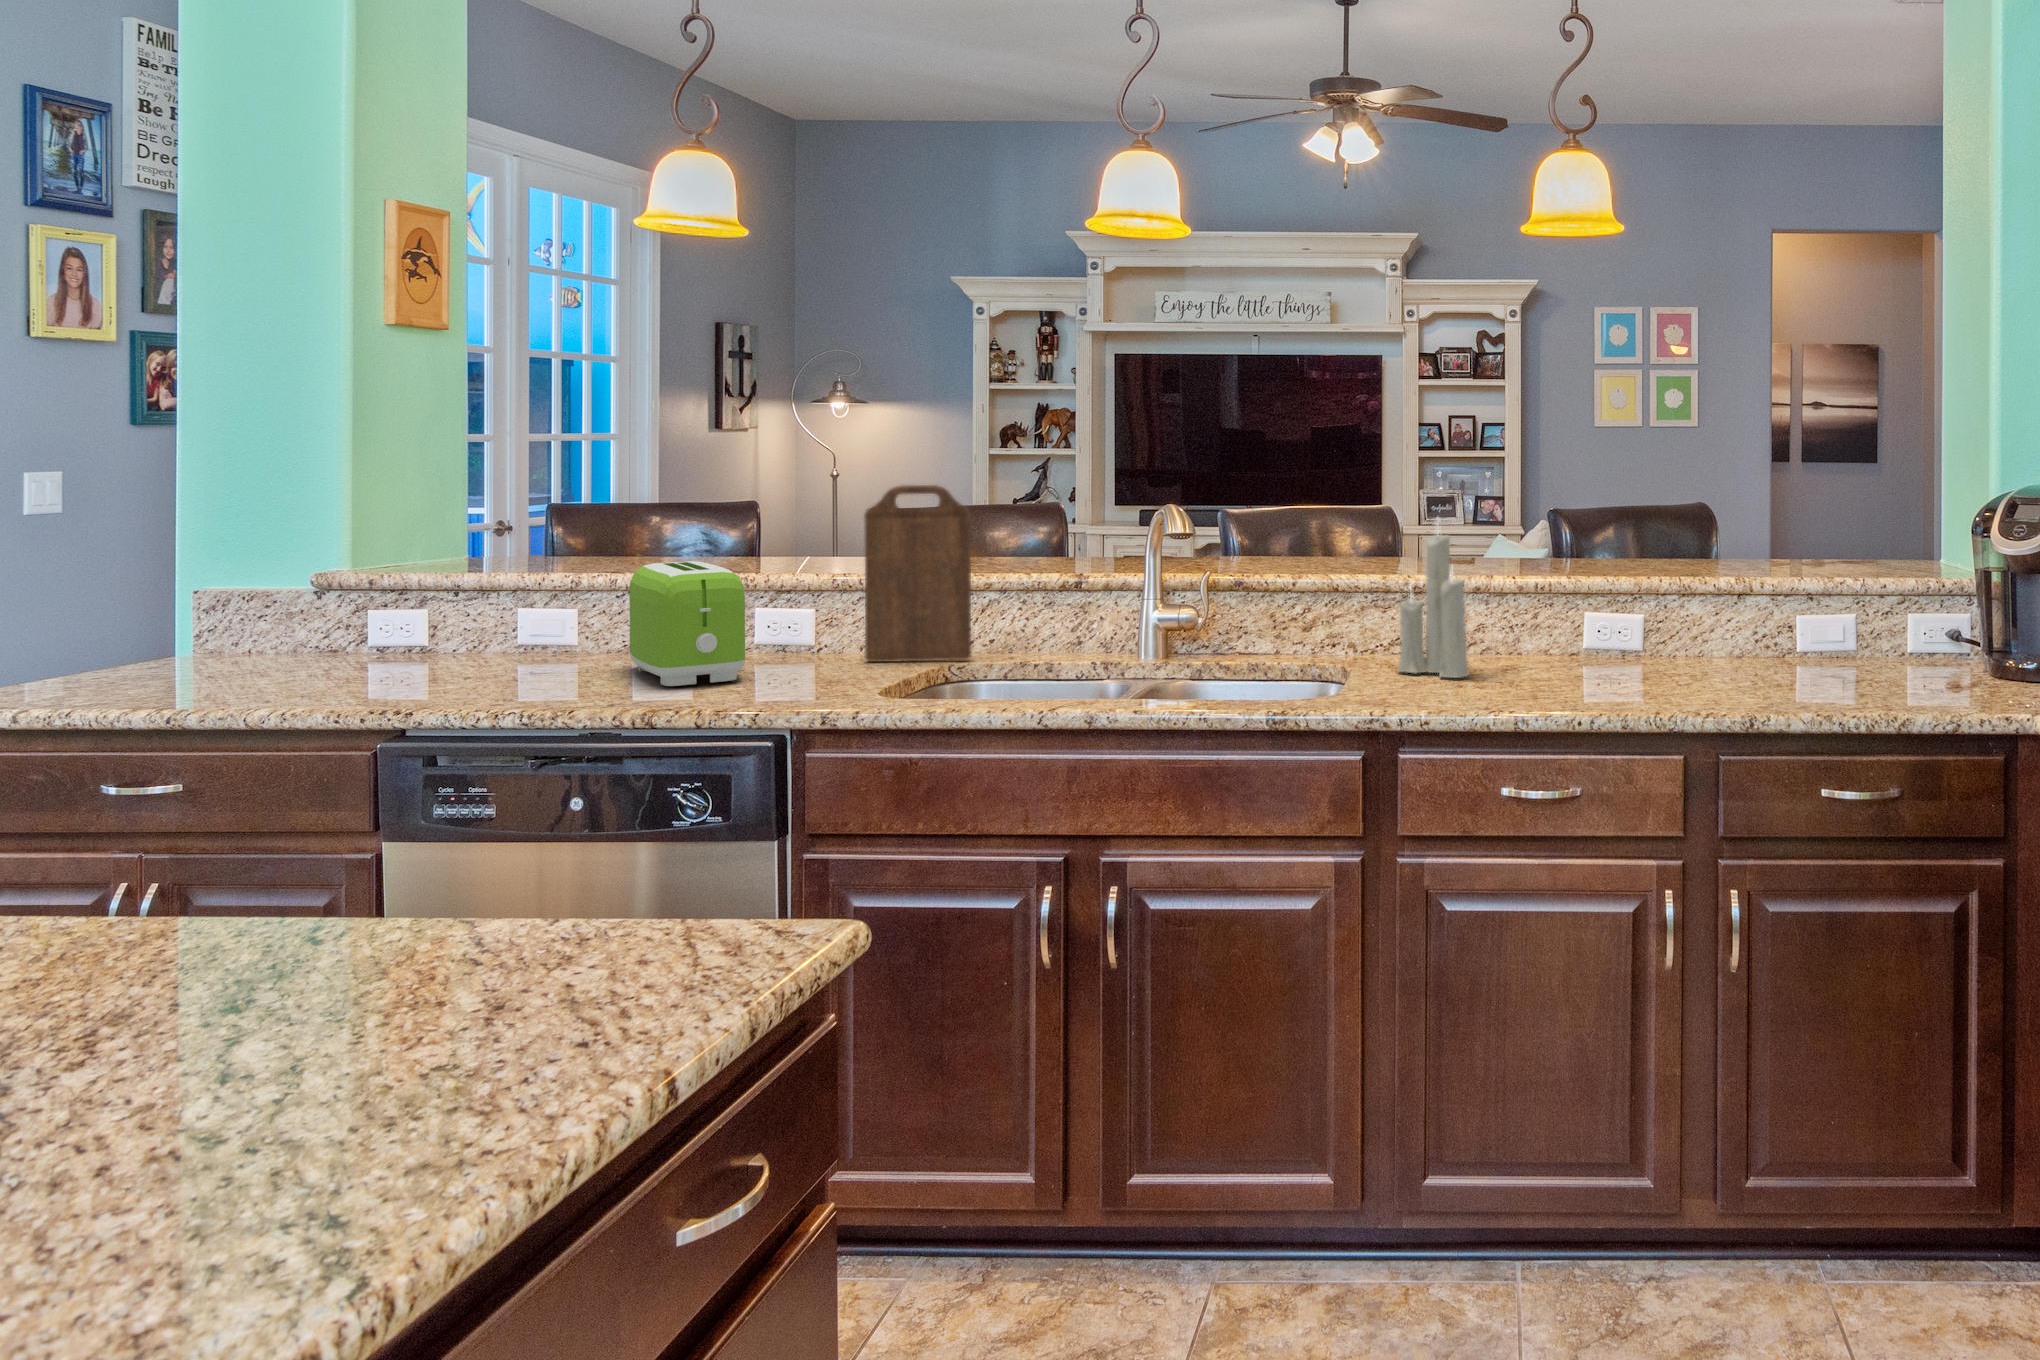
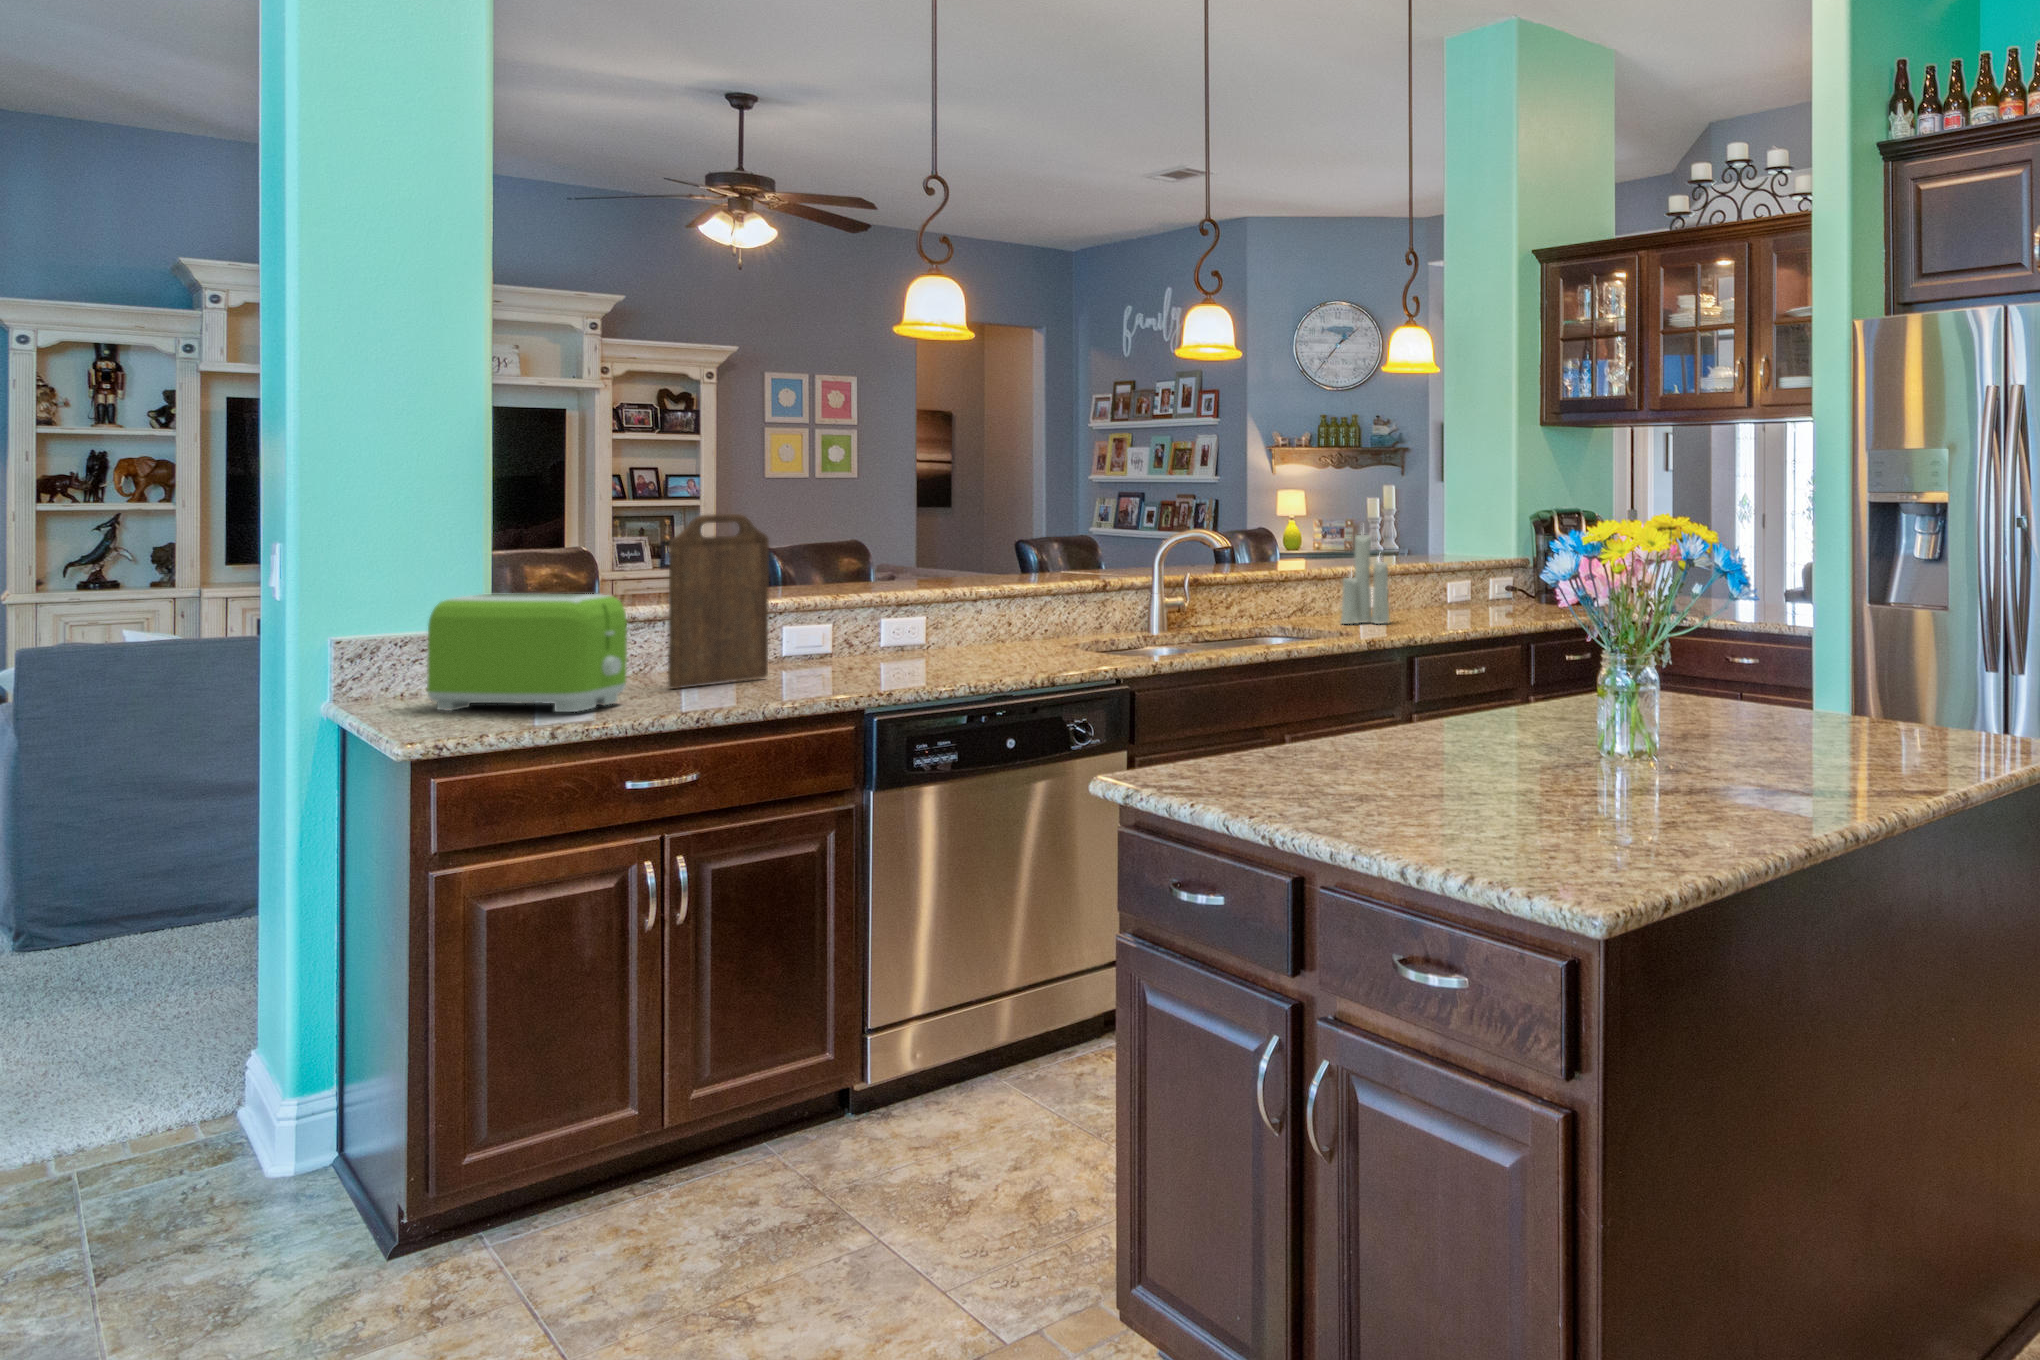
cutting board: present [864,485,971,662] -> present [668,514,769,689]
toaster: present [630,561,745,686] -> present [427,594,627,712]

